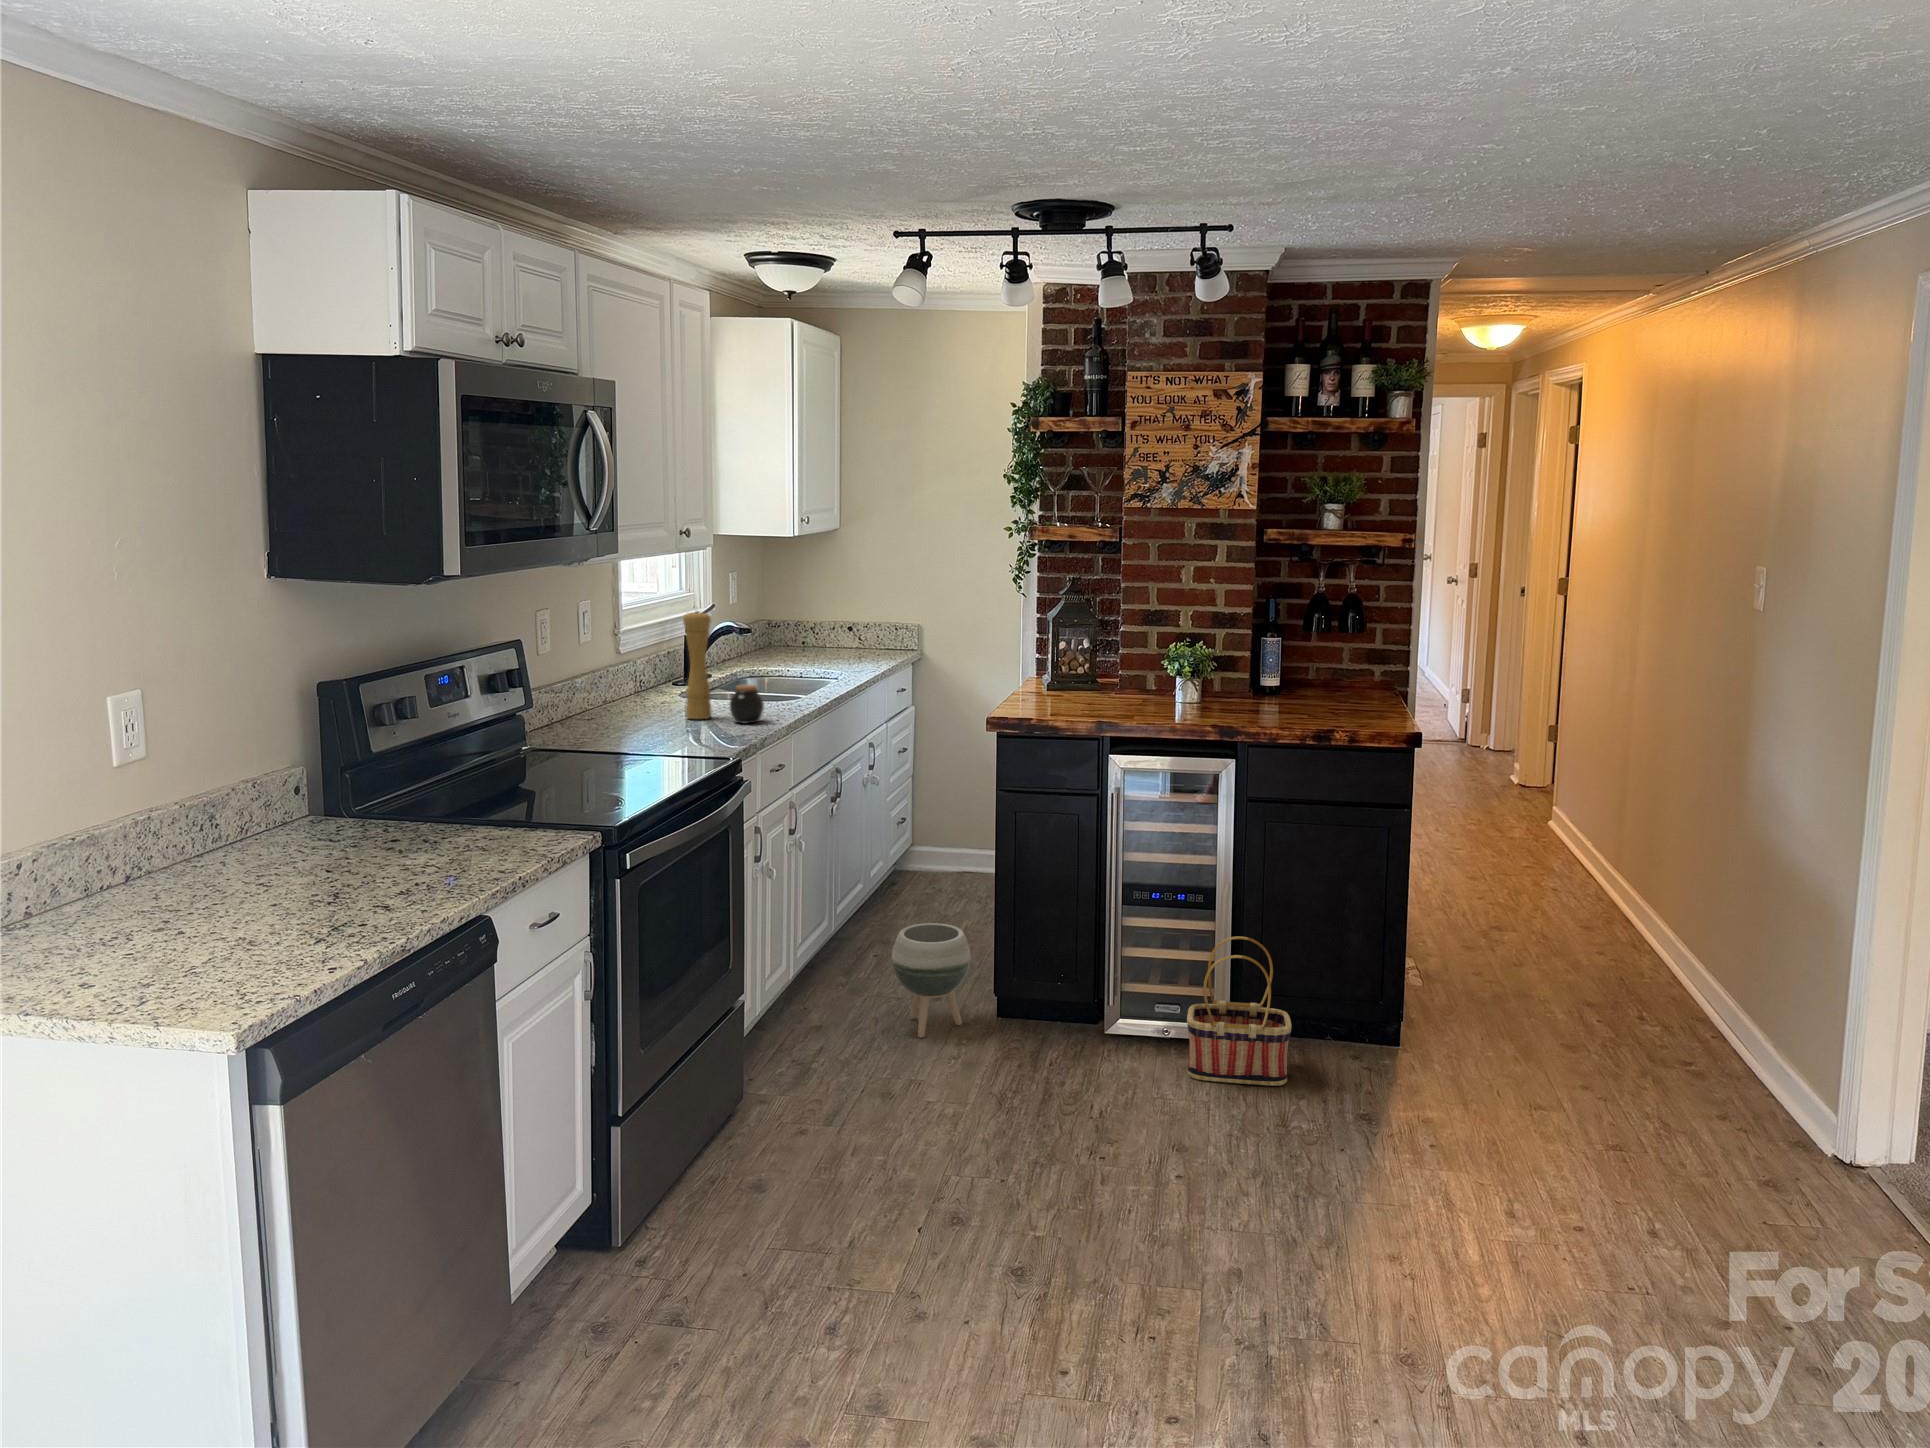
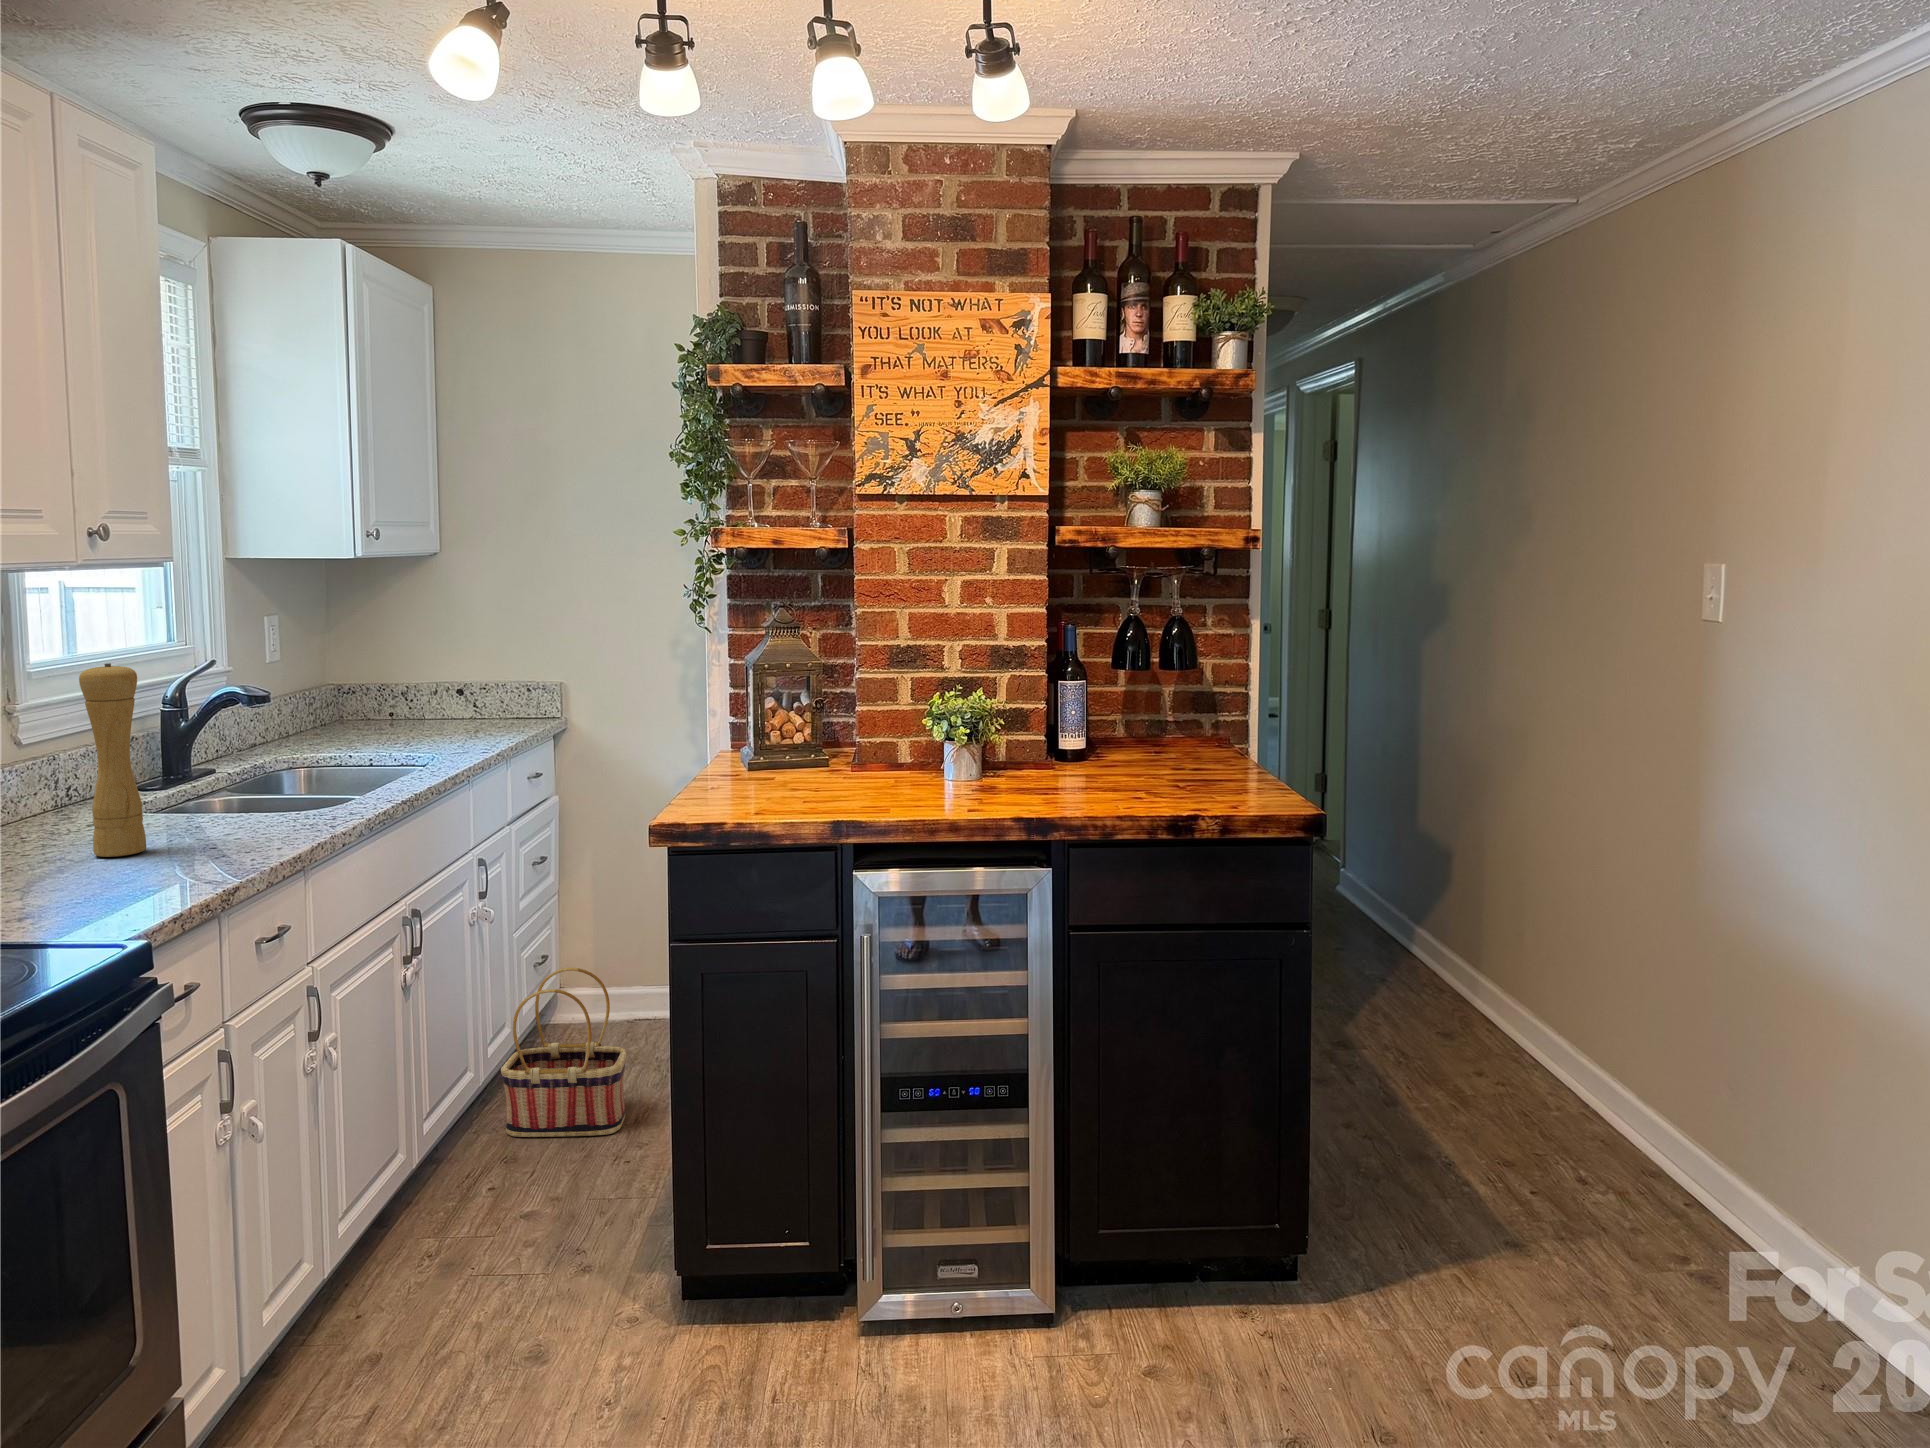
jar: present [730,684,764,723] -> none [173,790,242,860]
planter: present [892,923,970,1038] -> none [496,1165,634,1373]
basket: present [1187,936,1292,1086] -> present [501,968,627,1137]

